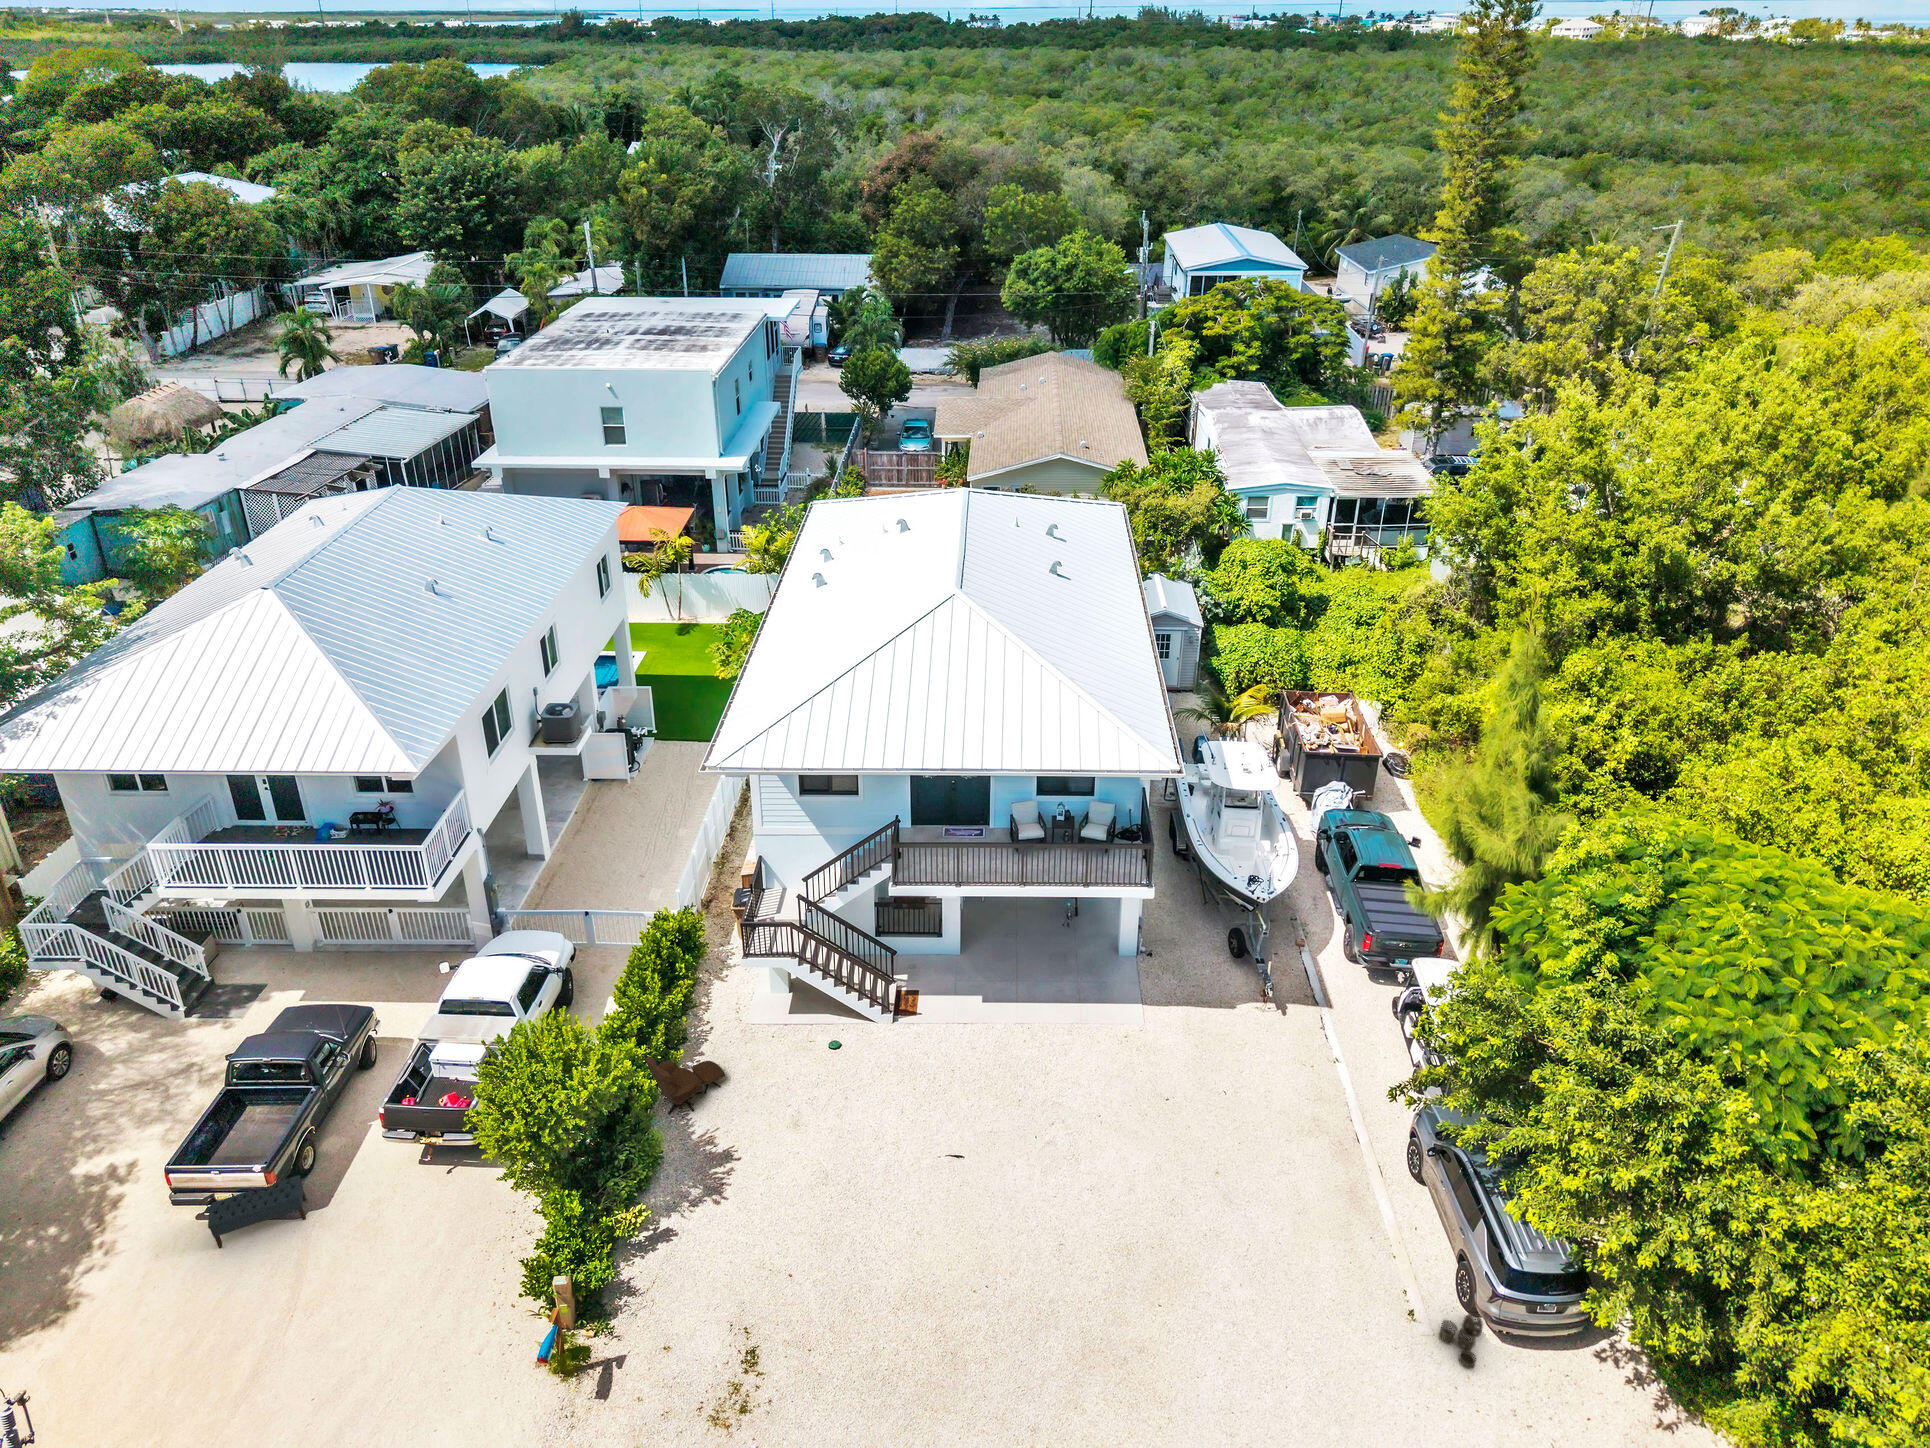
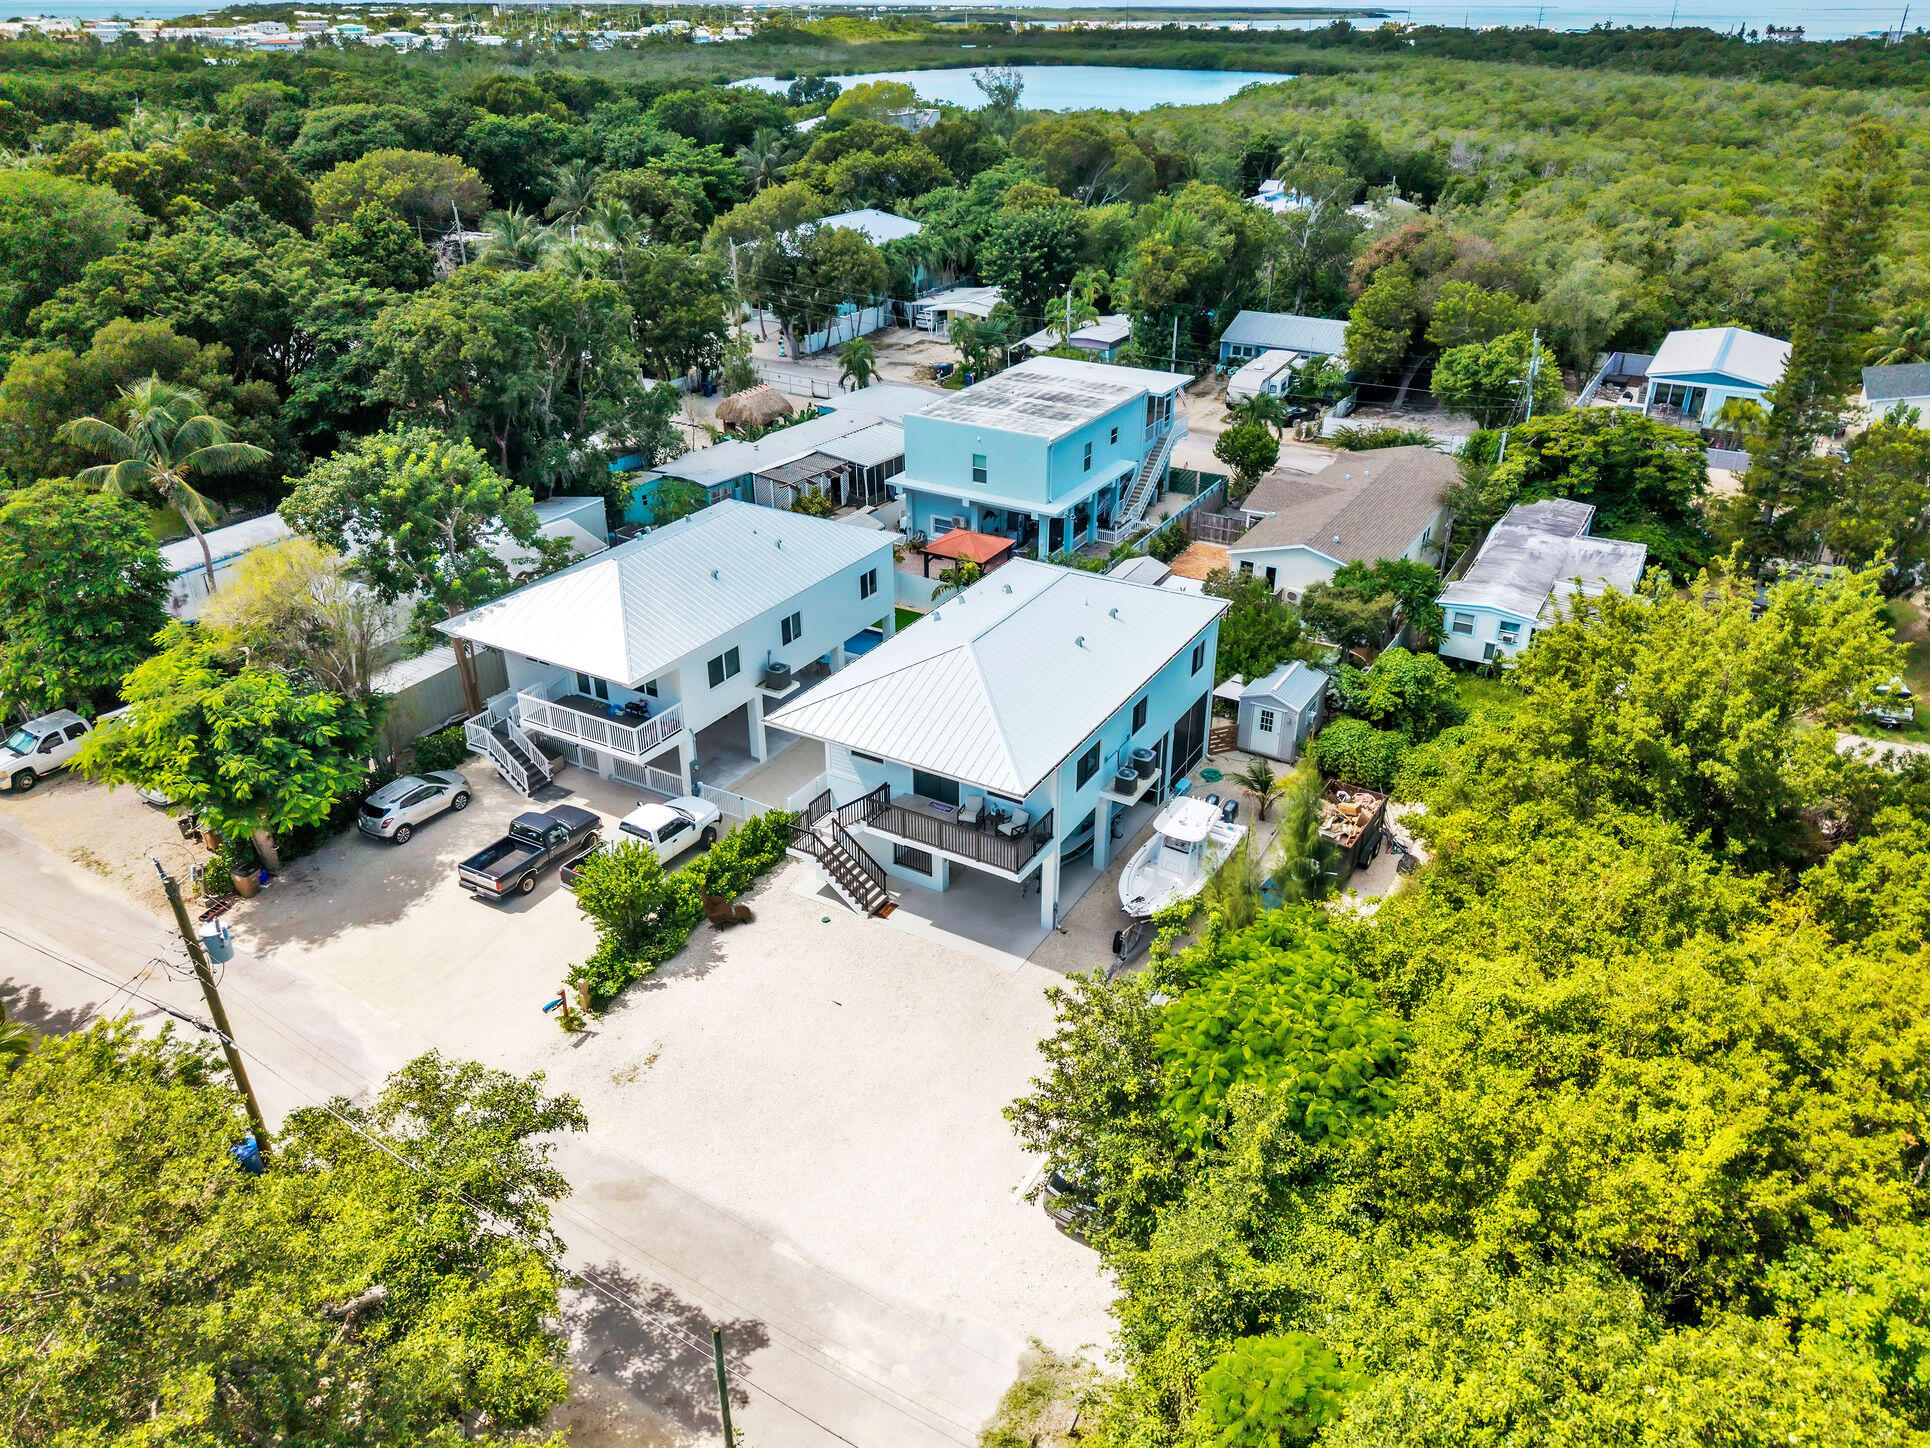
bench: present [208,1175,307,1248] -> none [464,888,517,914]
woven basket: present [1439,1313,1483,1369] -> none [1045,1224,1082,1263]

